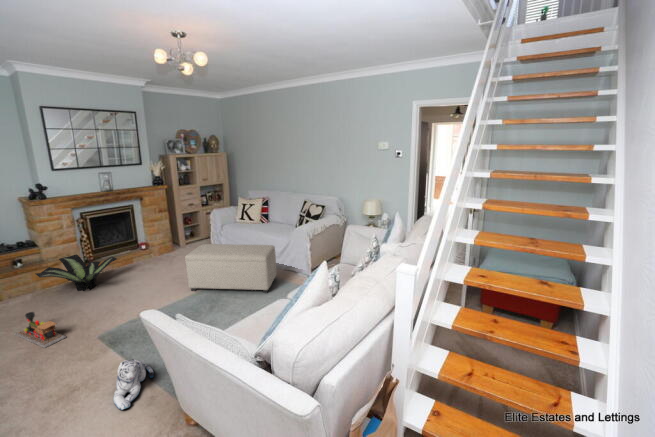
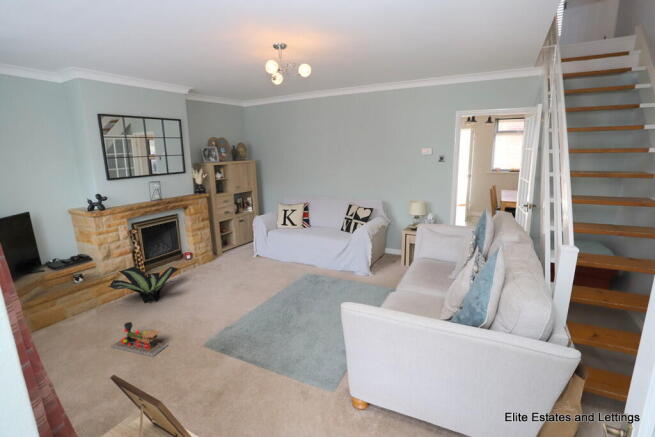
ottoman: present [185,244,276,293] -> none [259,247,342,296]
plush toy: present [113,359,154,410] -> none [254,355,286,403]

